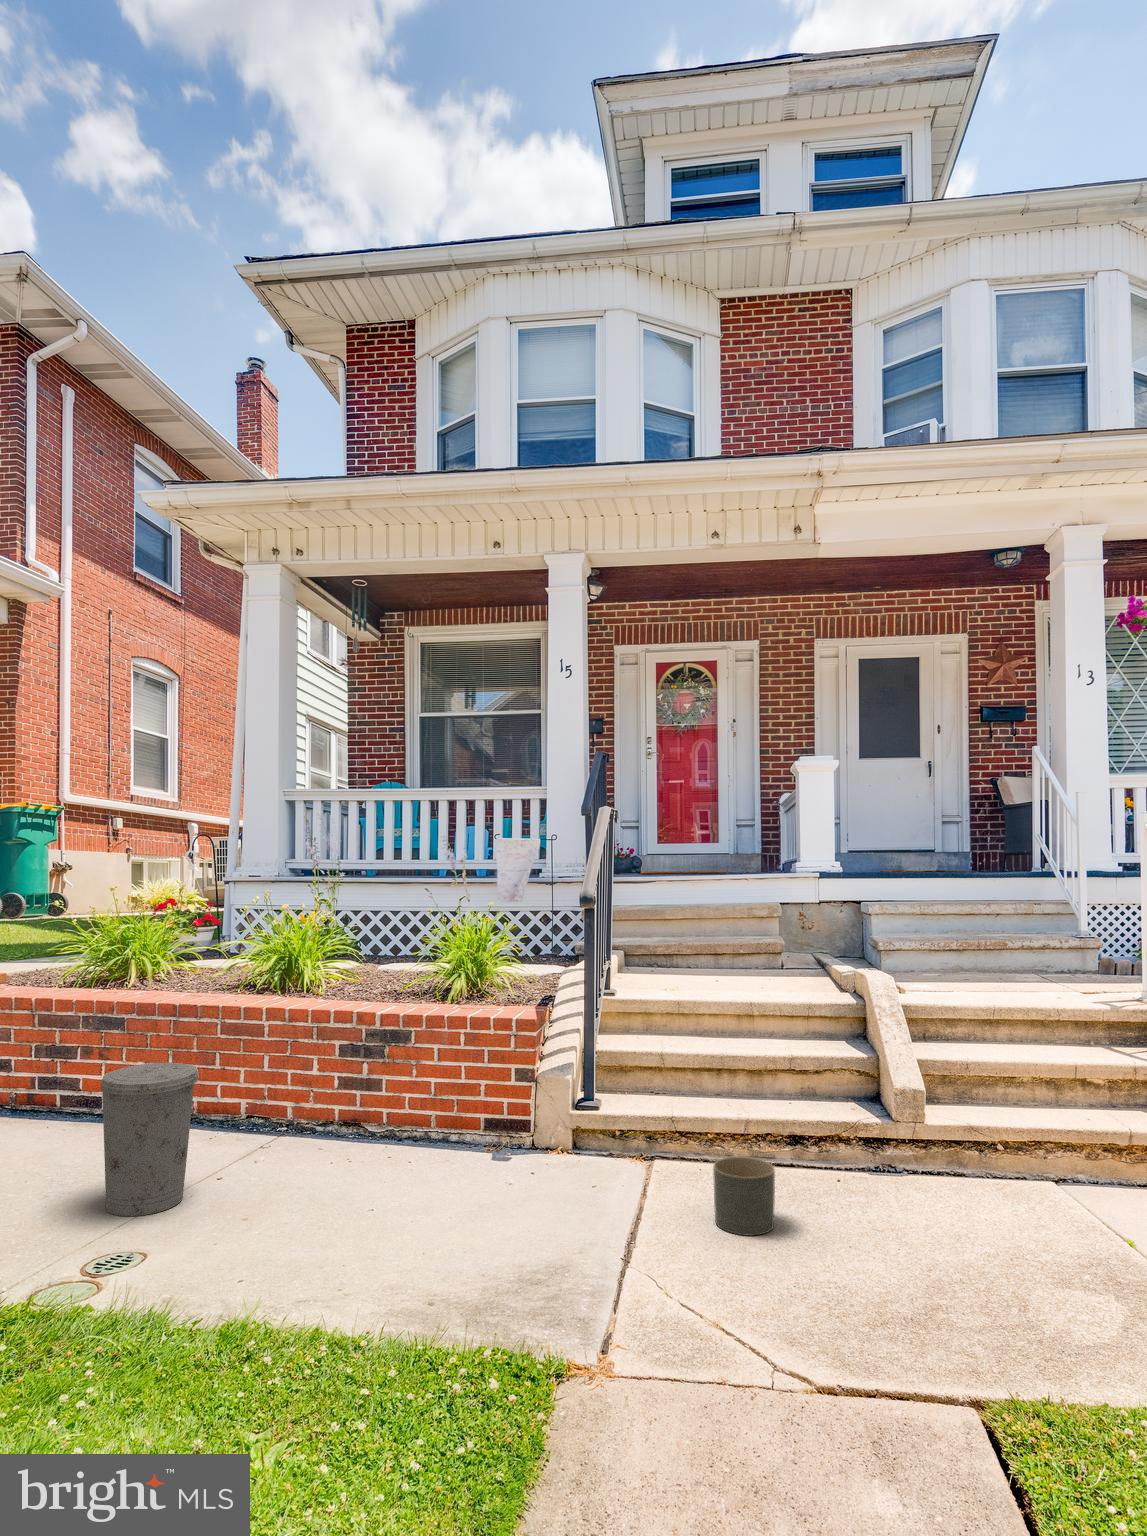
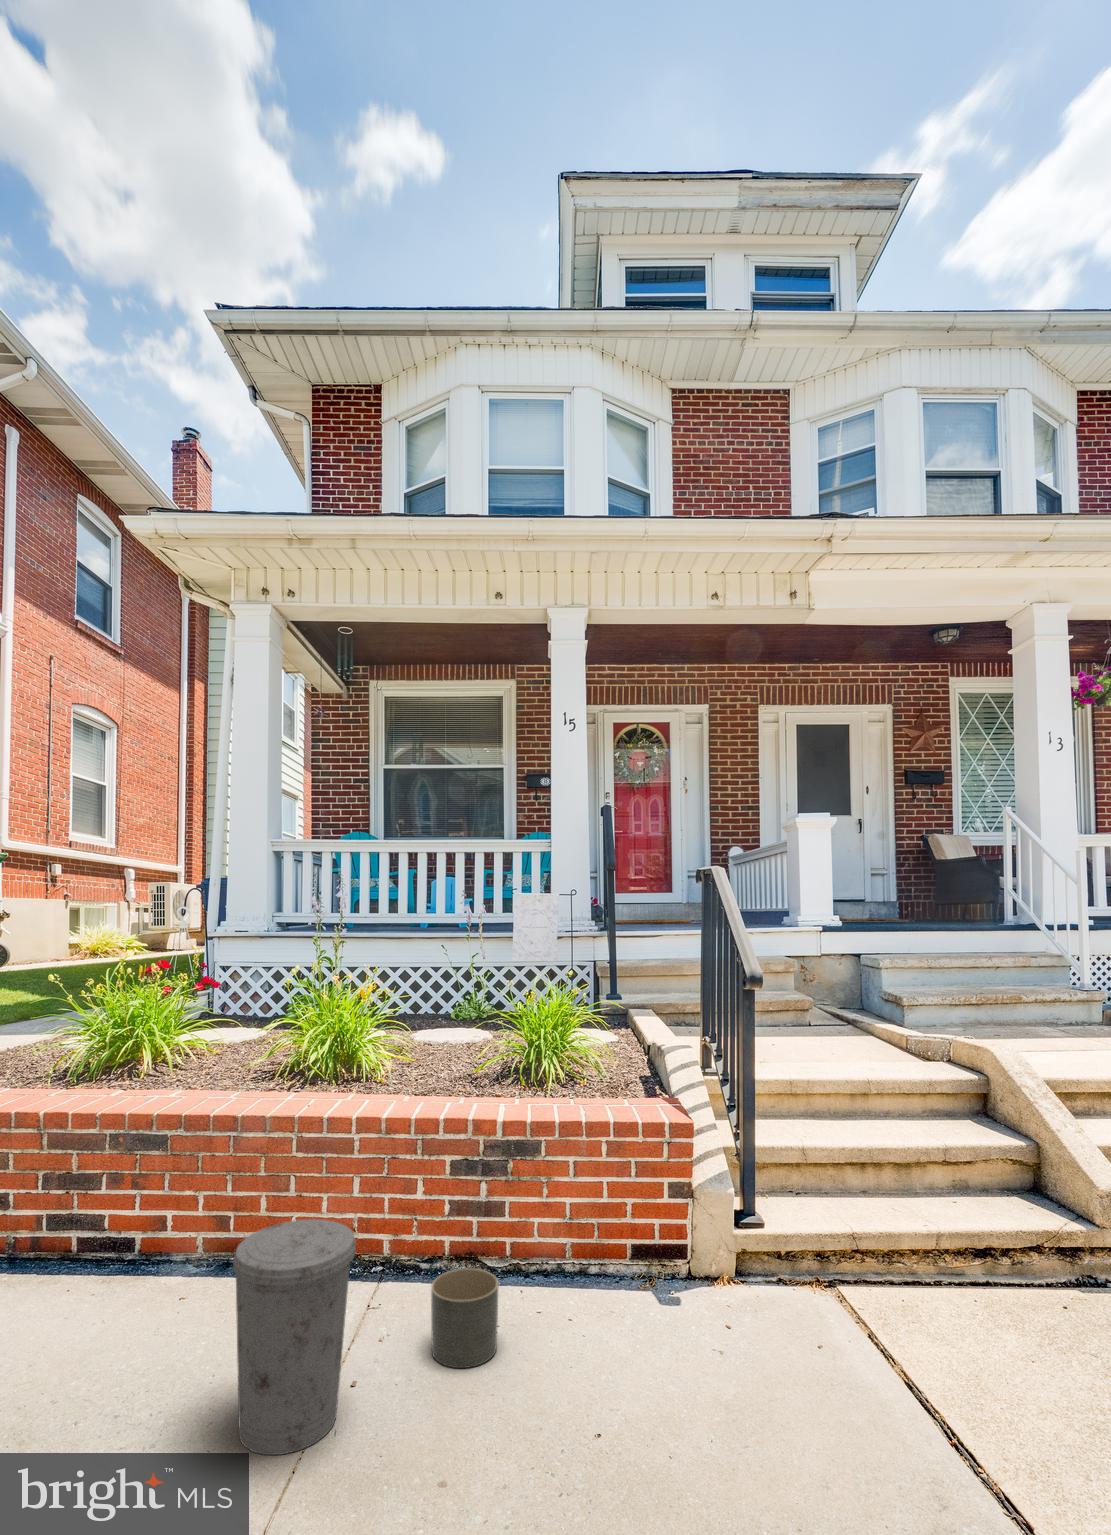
planter: present [713,1157,775,1235] -> present [431,1268,498,1368]

